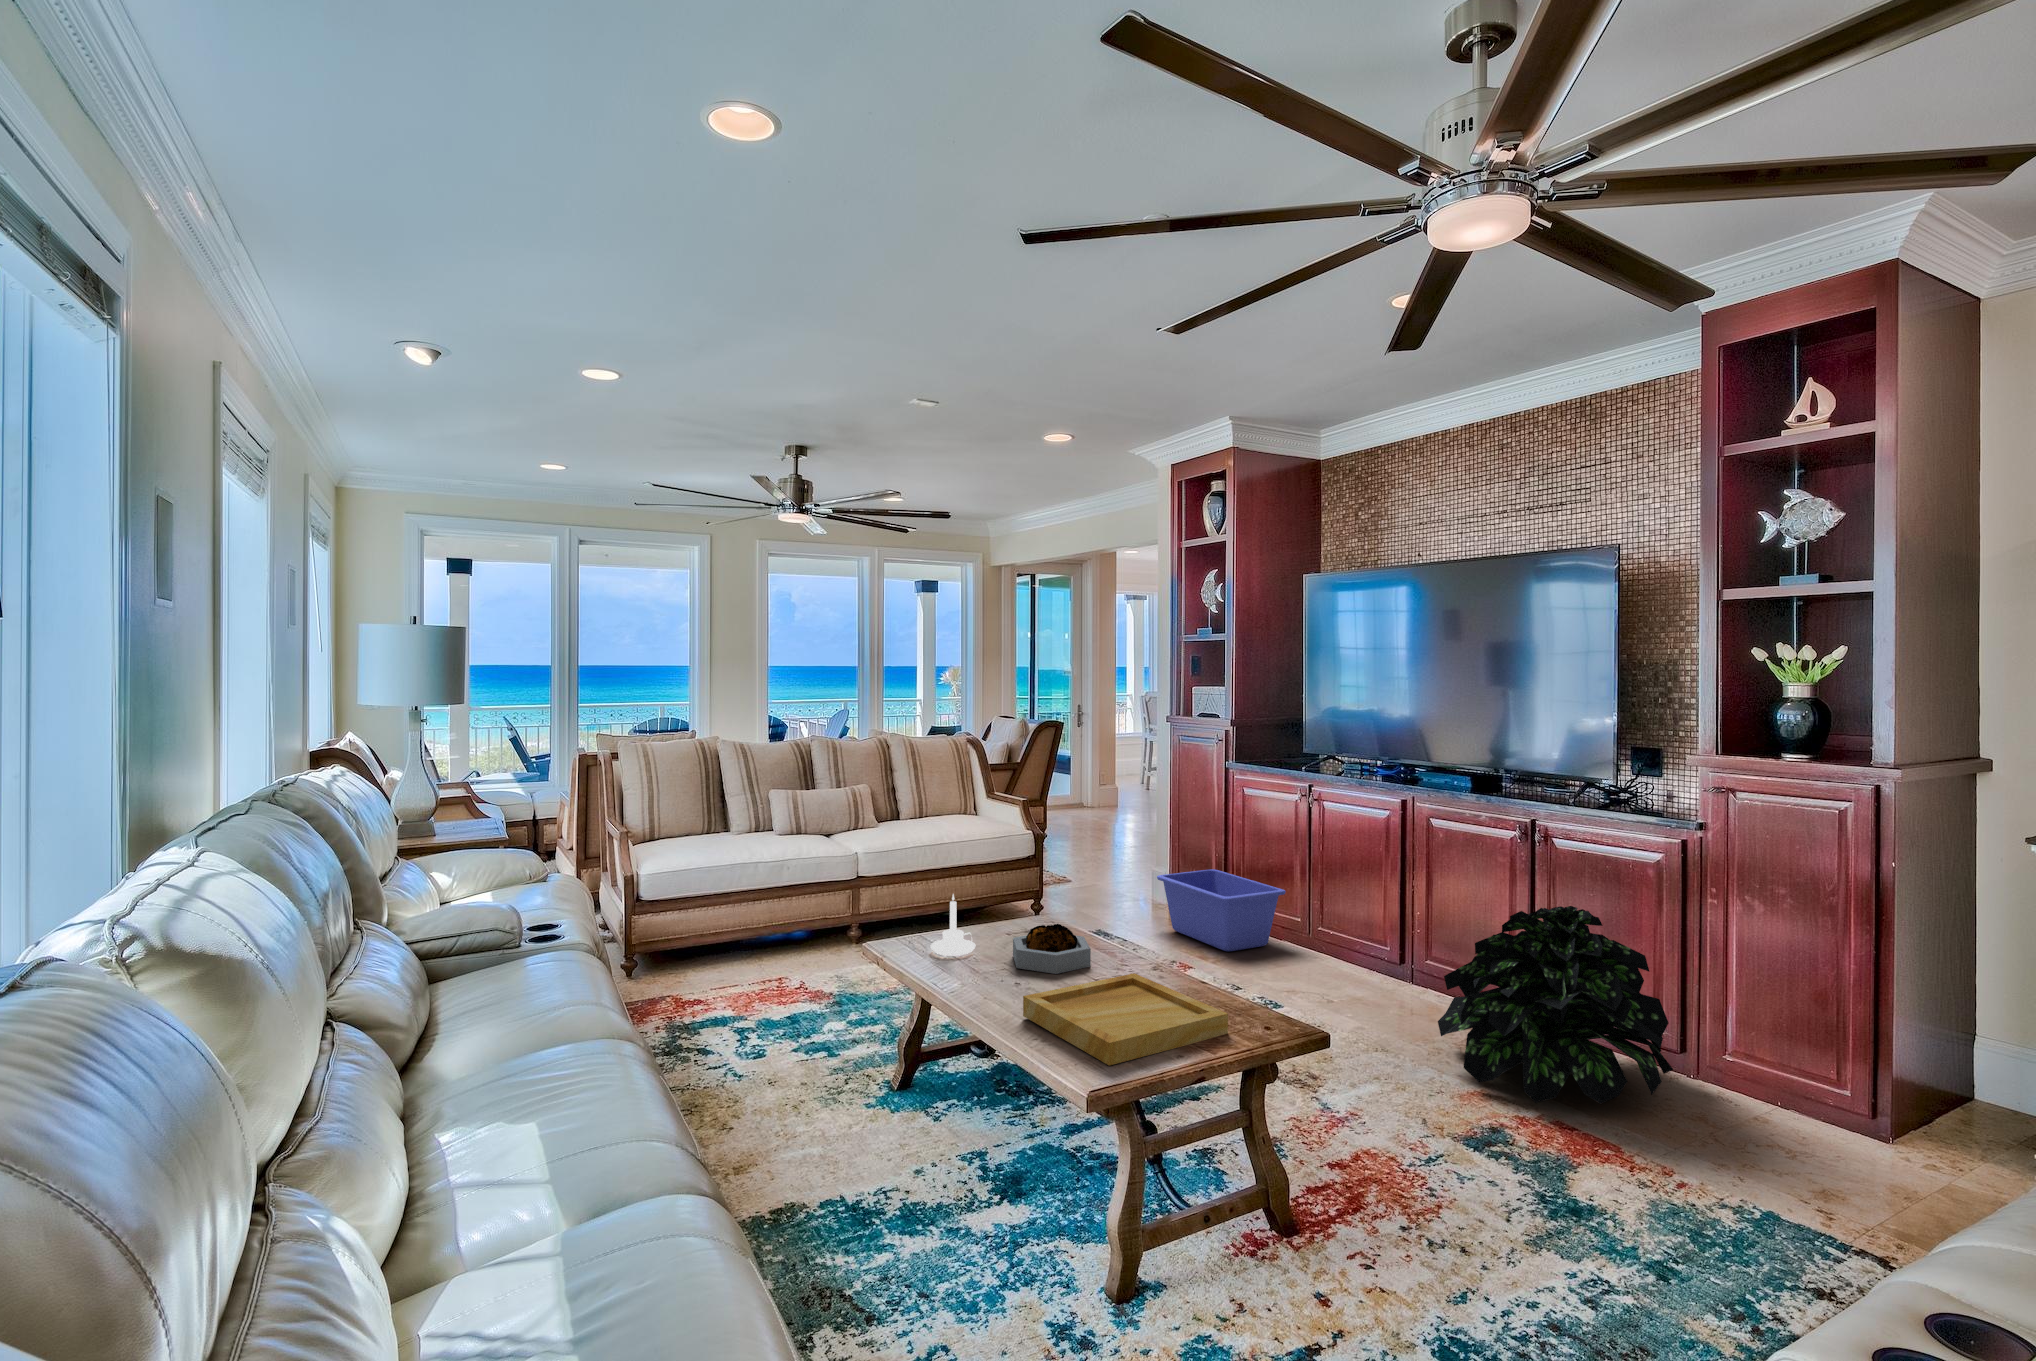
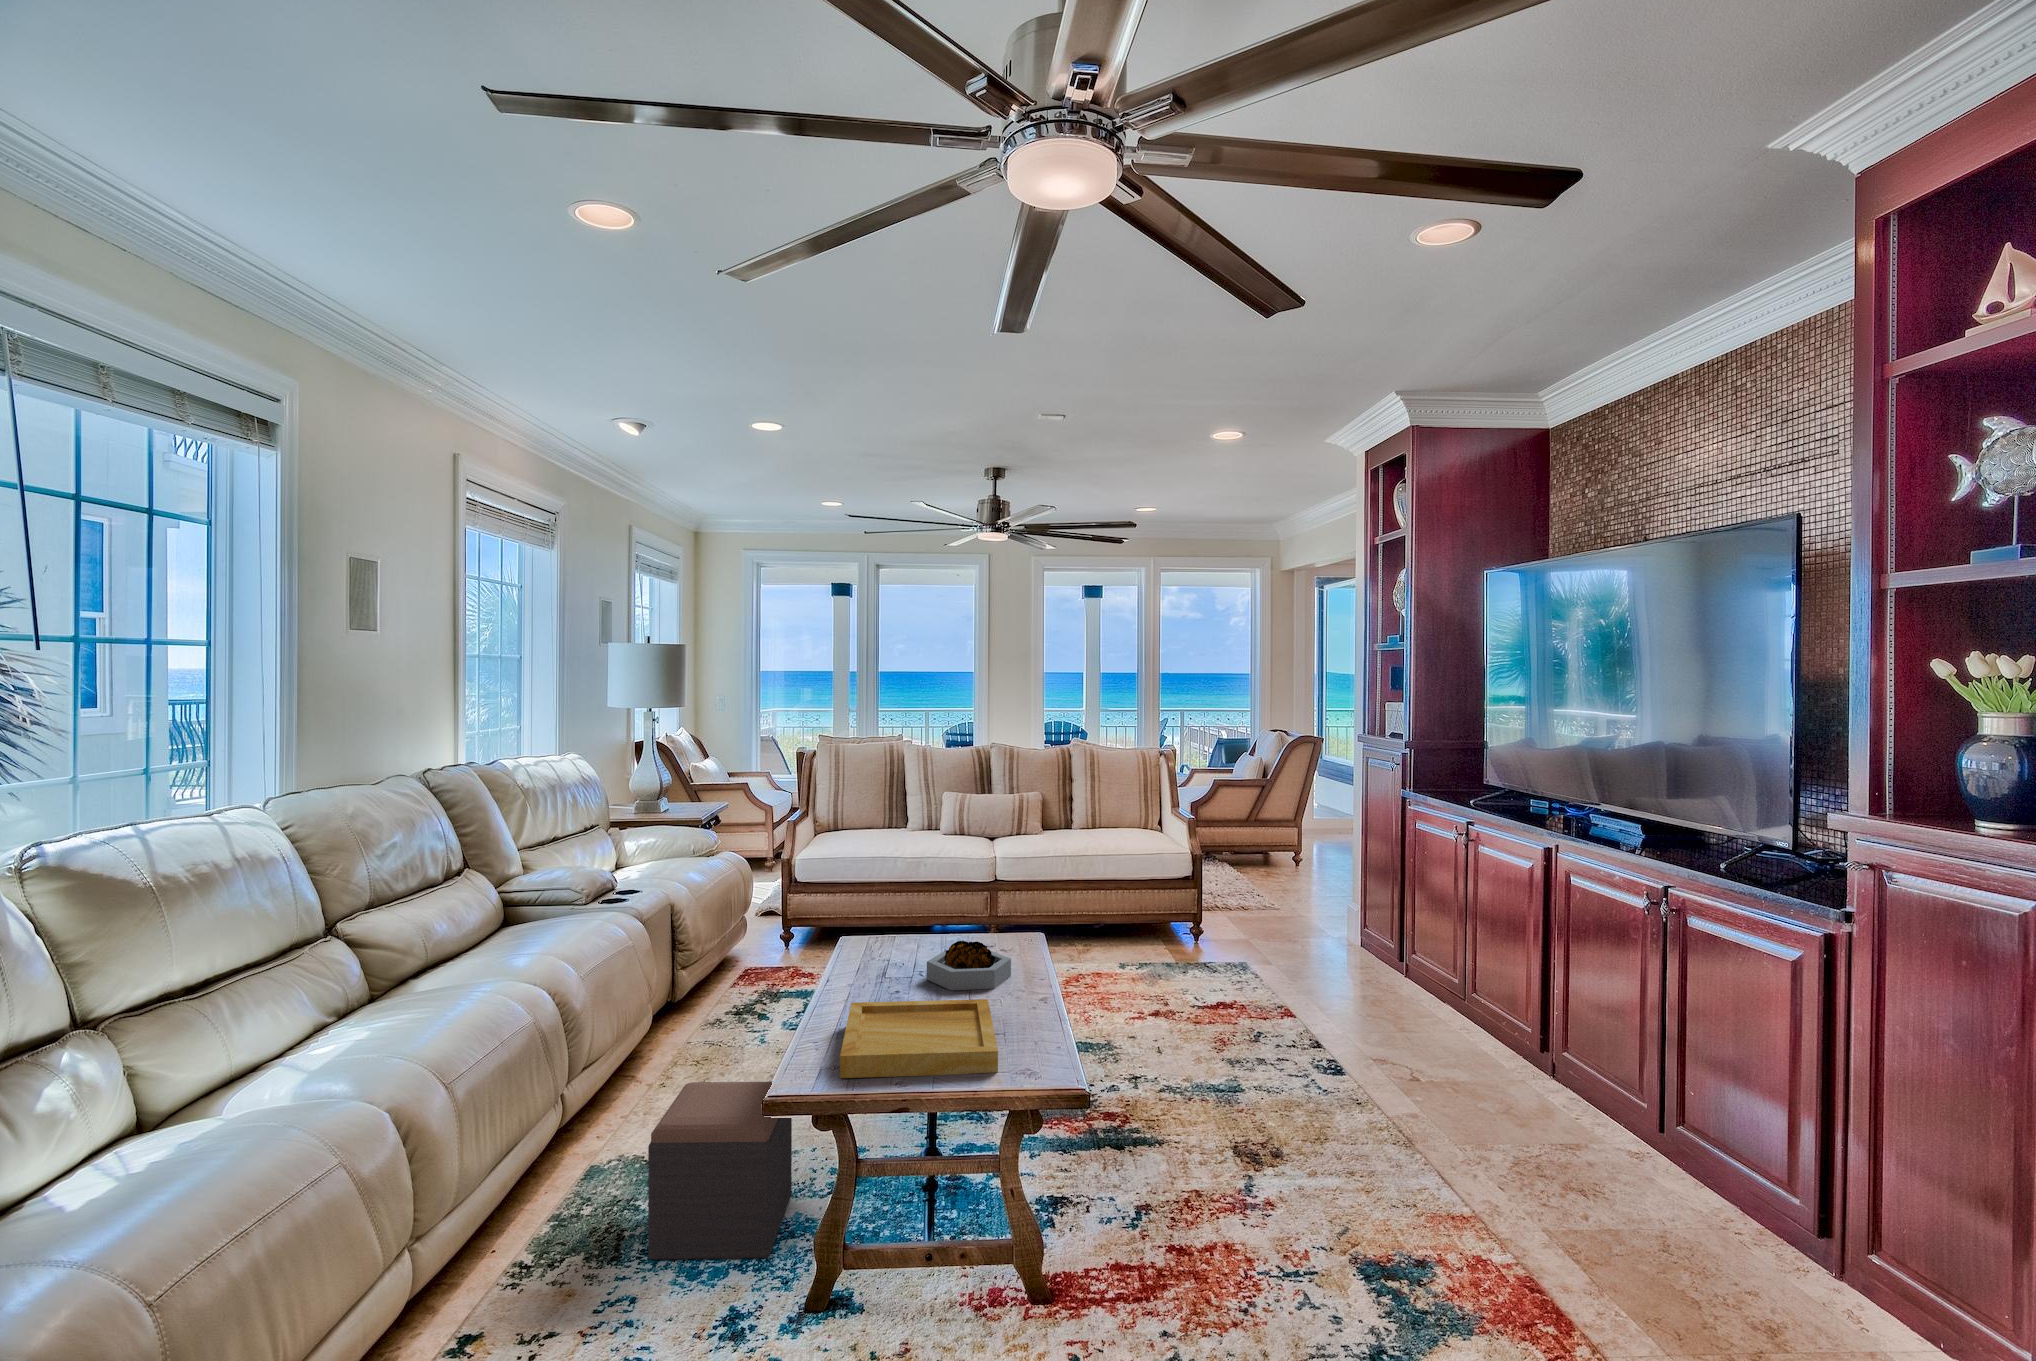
storage bin: present [1157,869,1286,952] -> none [1309,913,1441,1008]
candle holder: present [930,894,975,956] -> none [883,900,926,961]
potted plant: present [1438,906,1673,1104] -> none [1456,1001,1792,1278]
footstool: none [862,1091,1025,1309] -> present [648,1082,792,1260]

